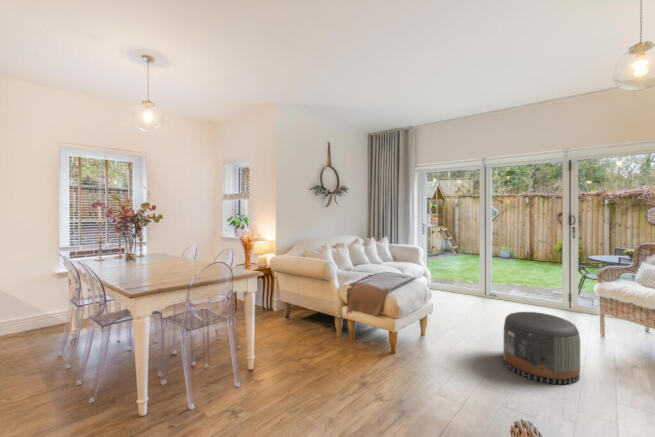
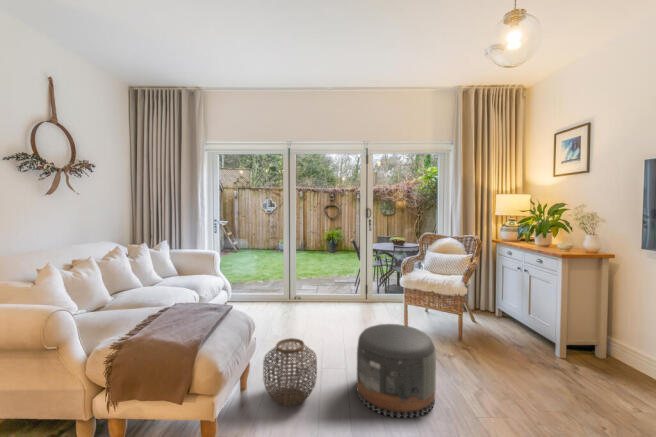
woven basket: none [431,306,471,351] -> present [263,338,317,406]

